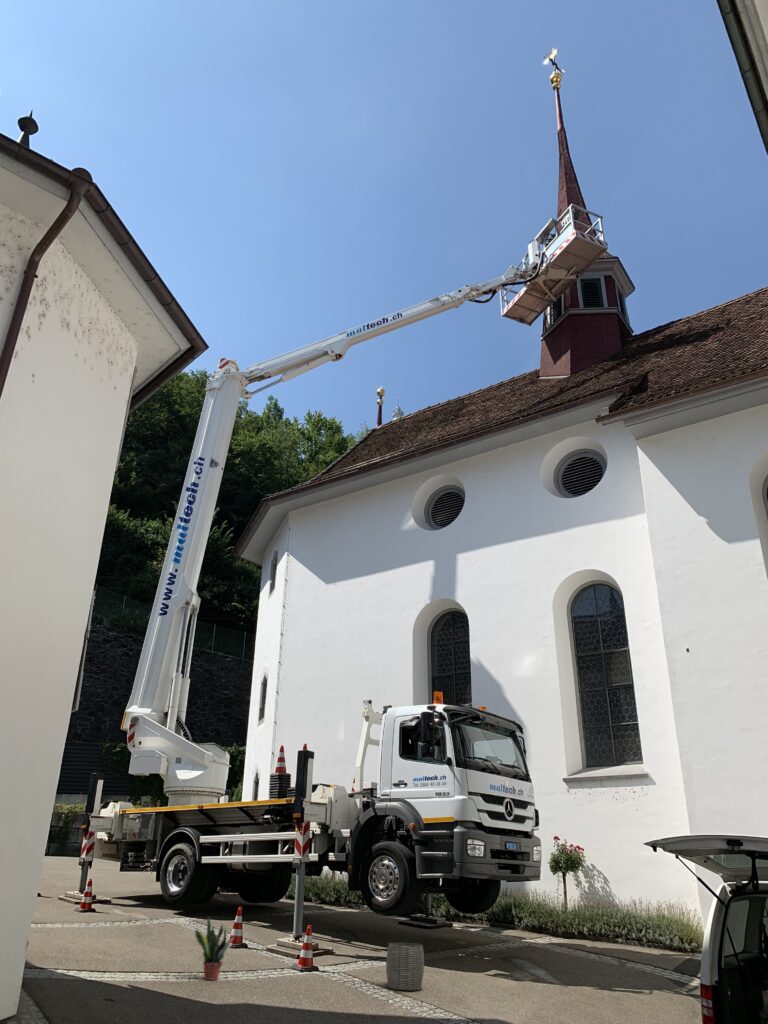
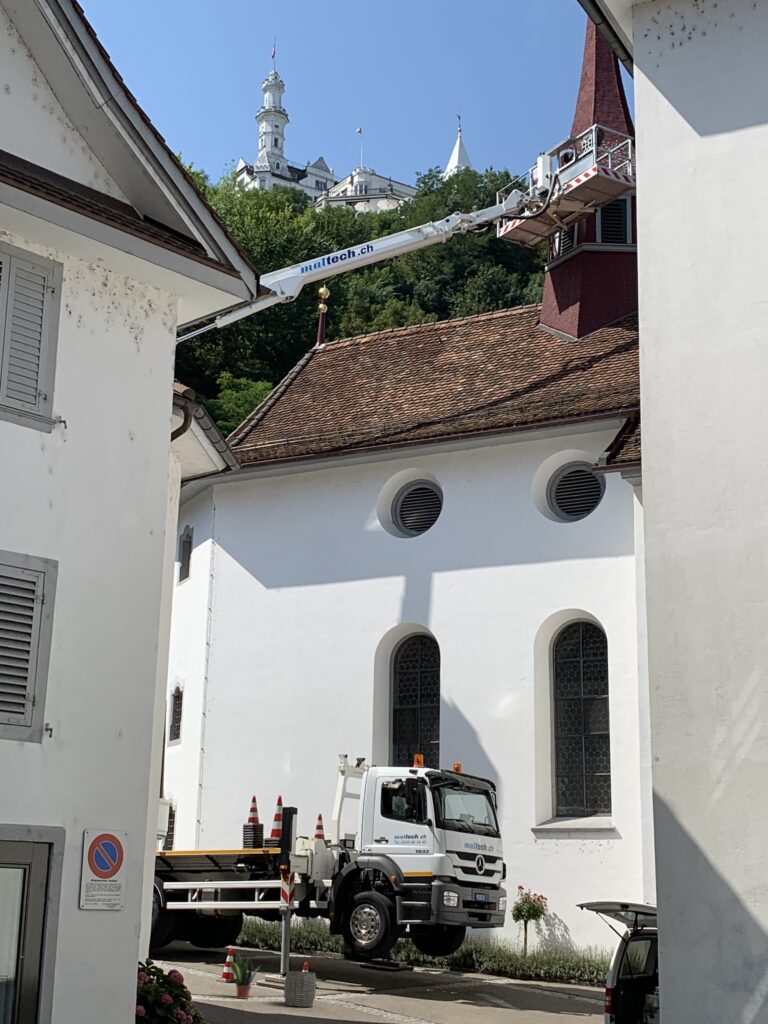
woven basket: present [386,943,424,990] -> present [284,971,316,1007]

